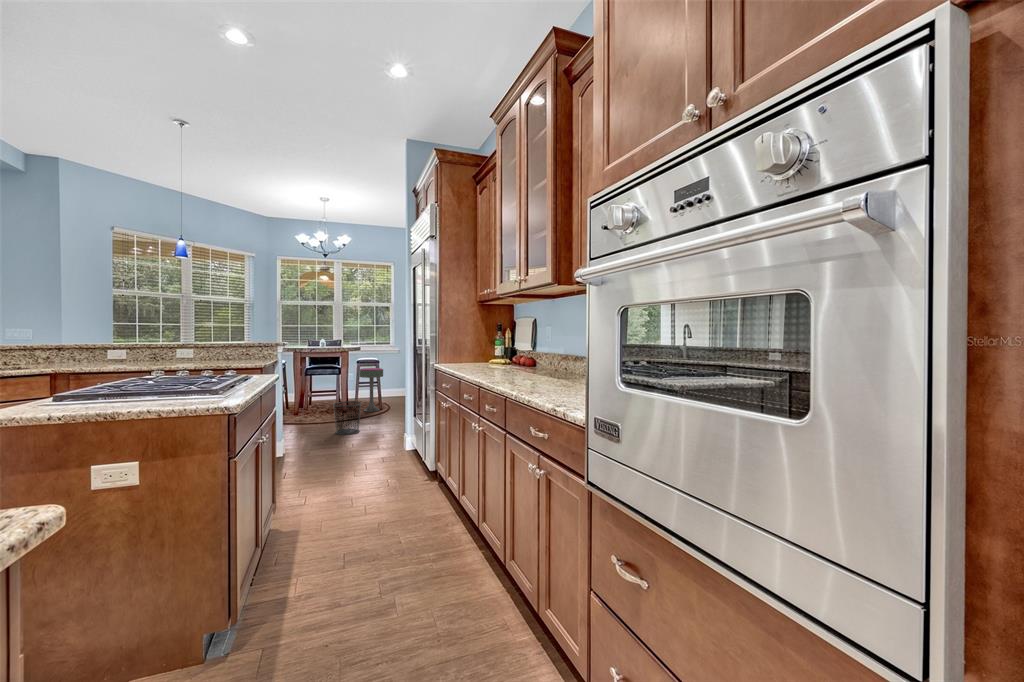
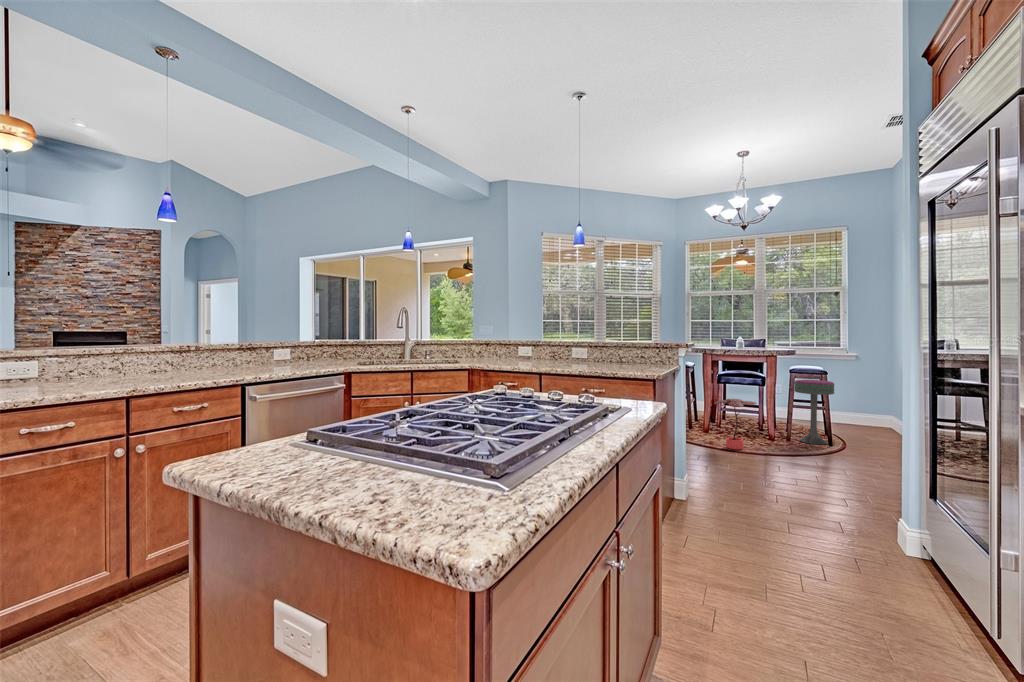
potted plant: none [303,385,334,423] -> present [714,399,756,450]
waste bin: present [333,401,361,435] -> none [756,428,803,480]

